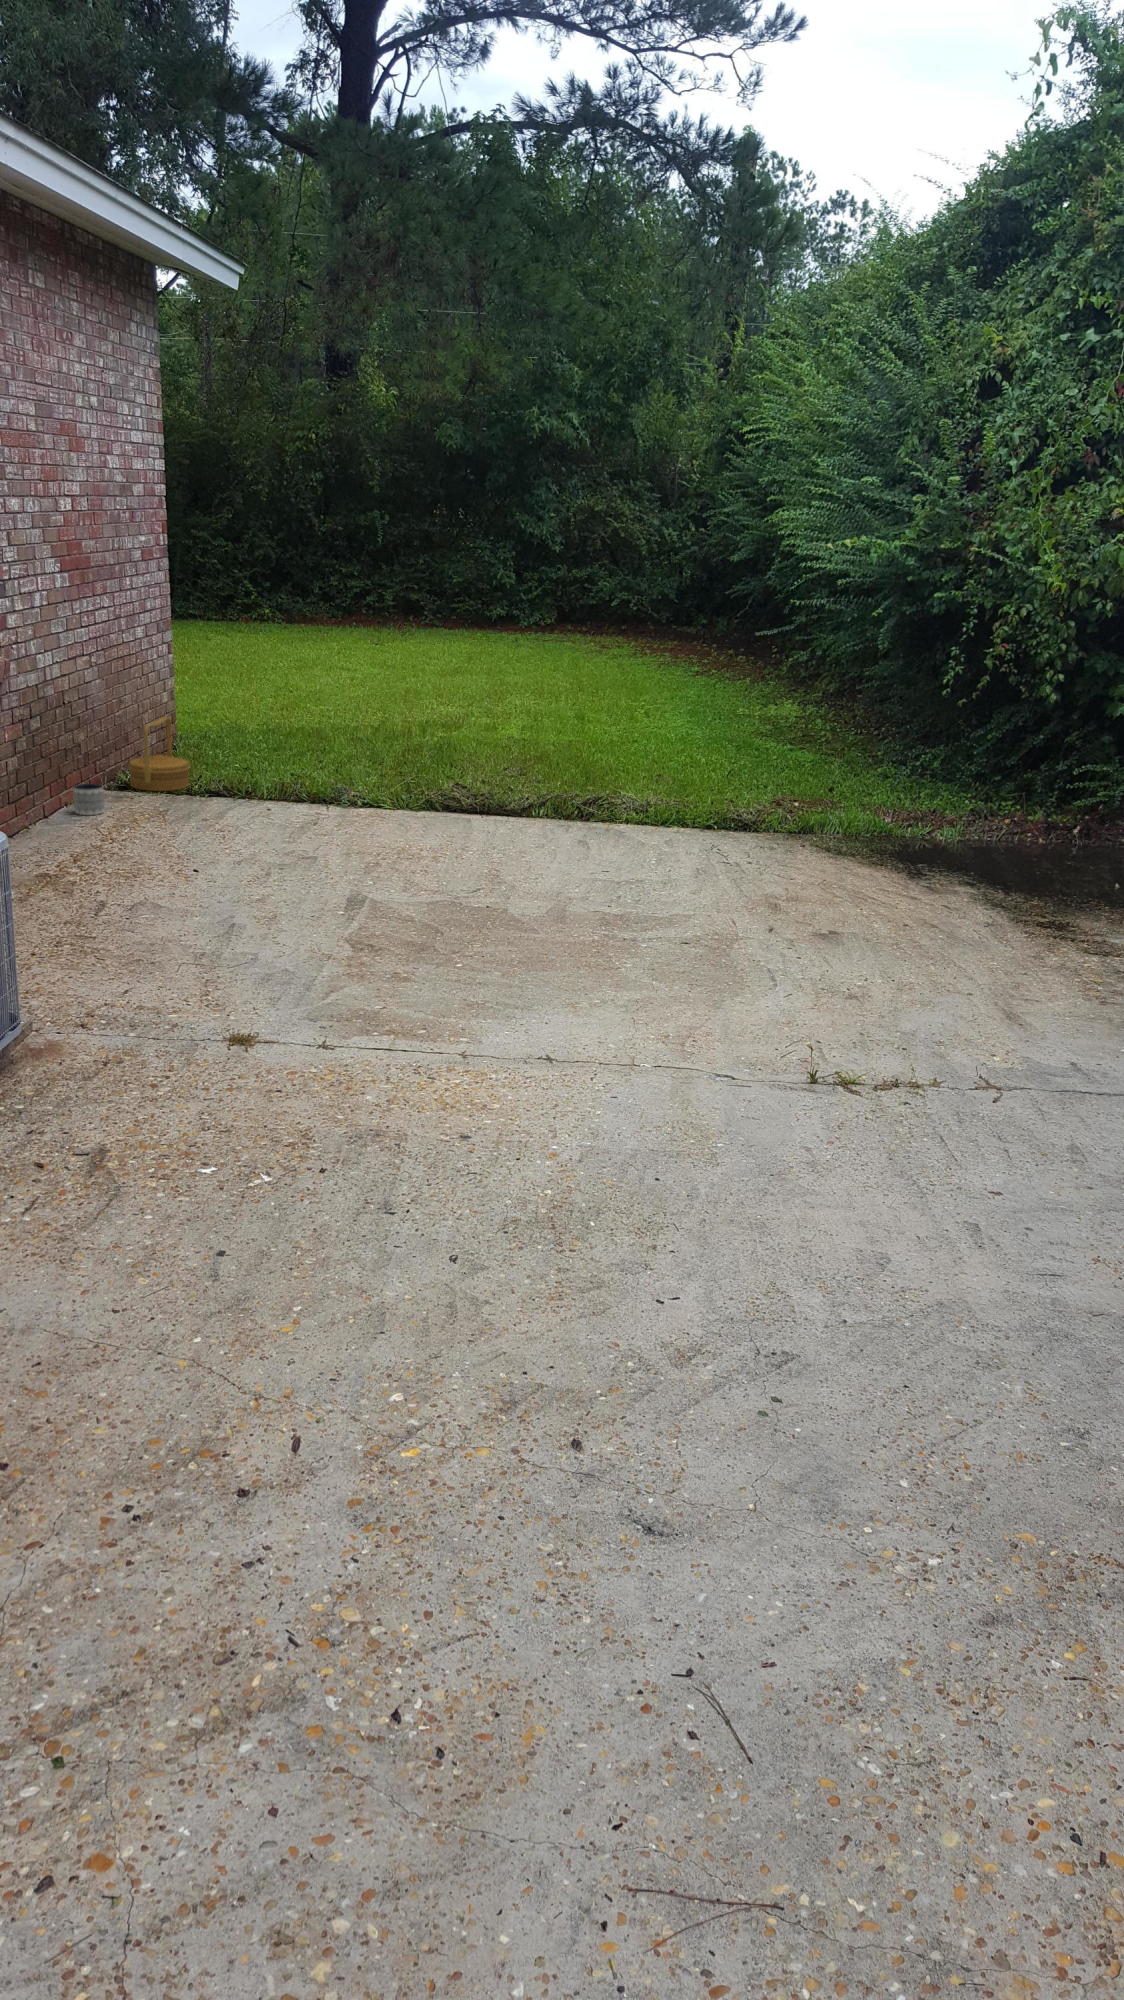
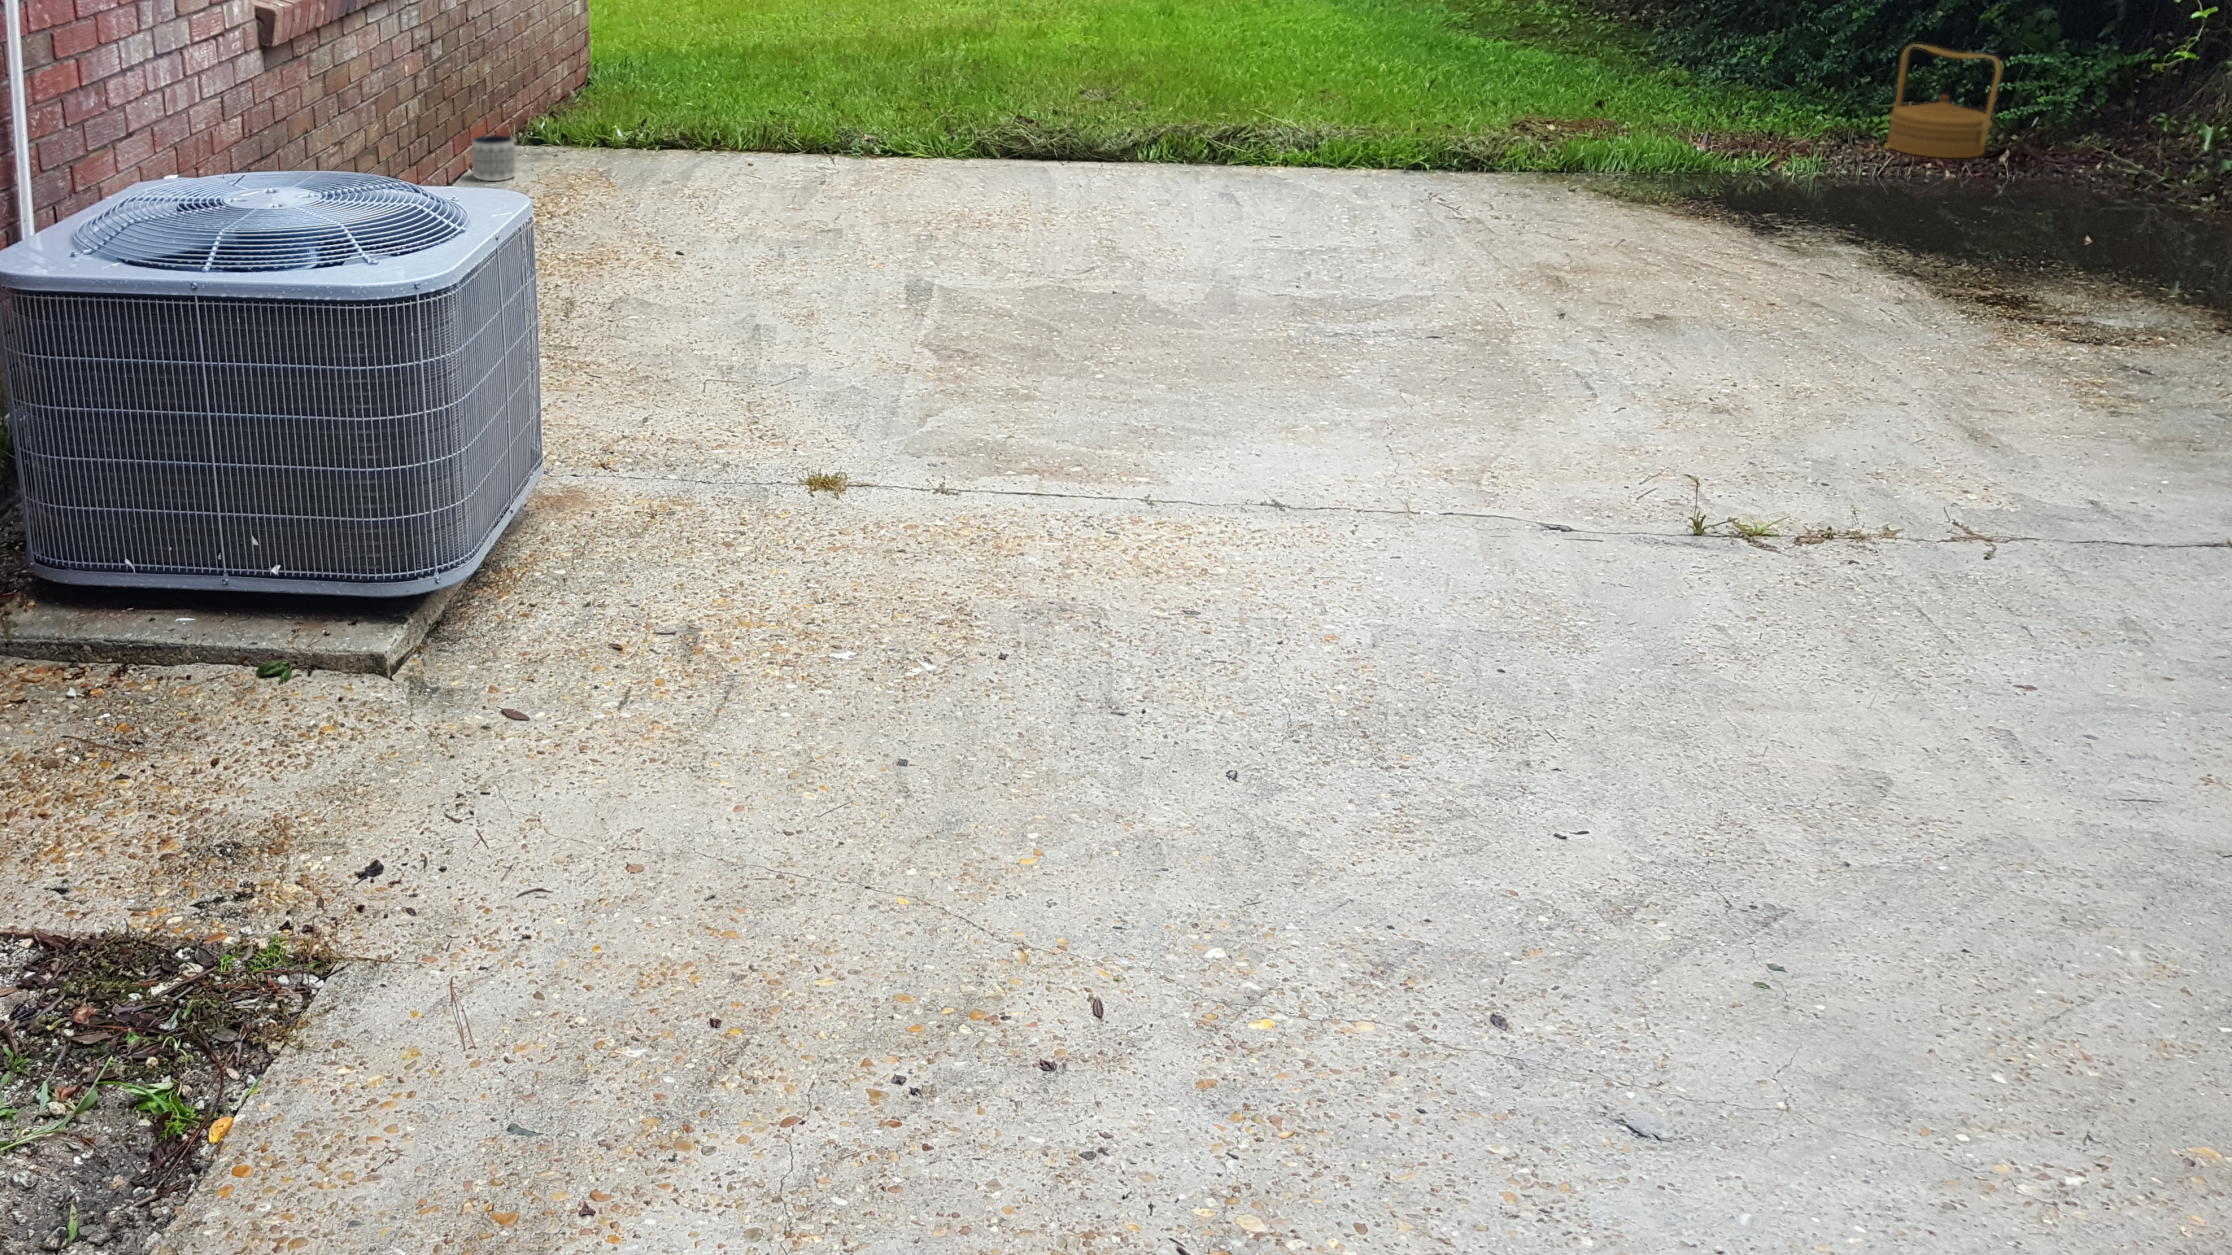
woven basket: present [128,717,190,791] -> present [1887,44,2002,158]

